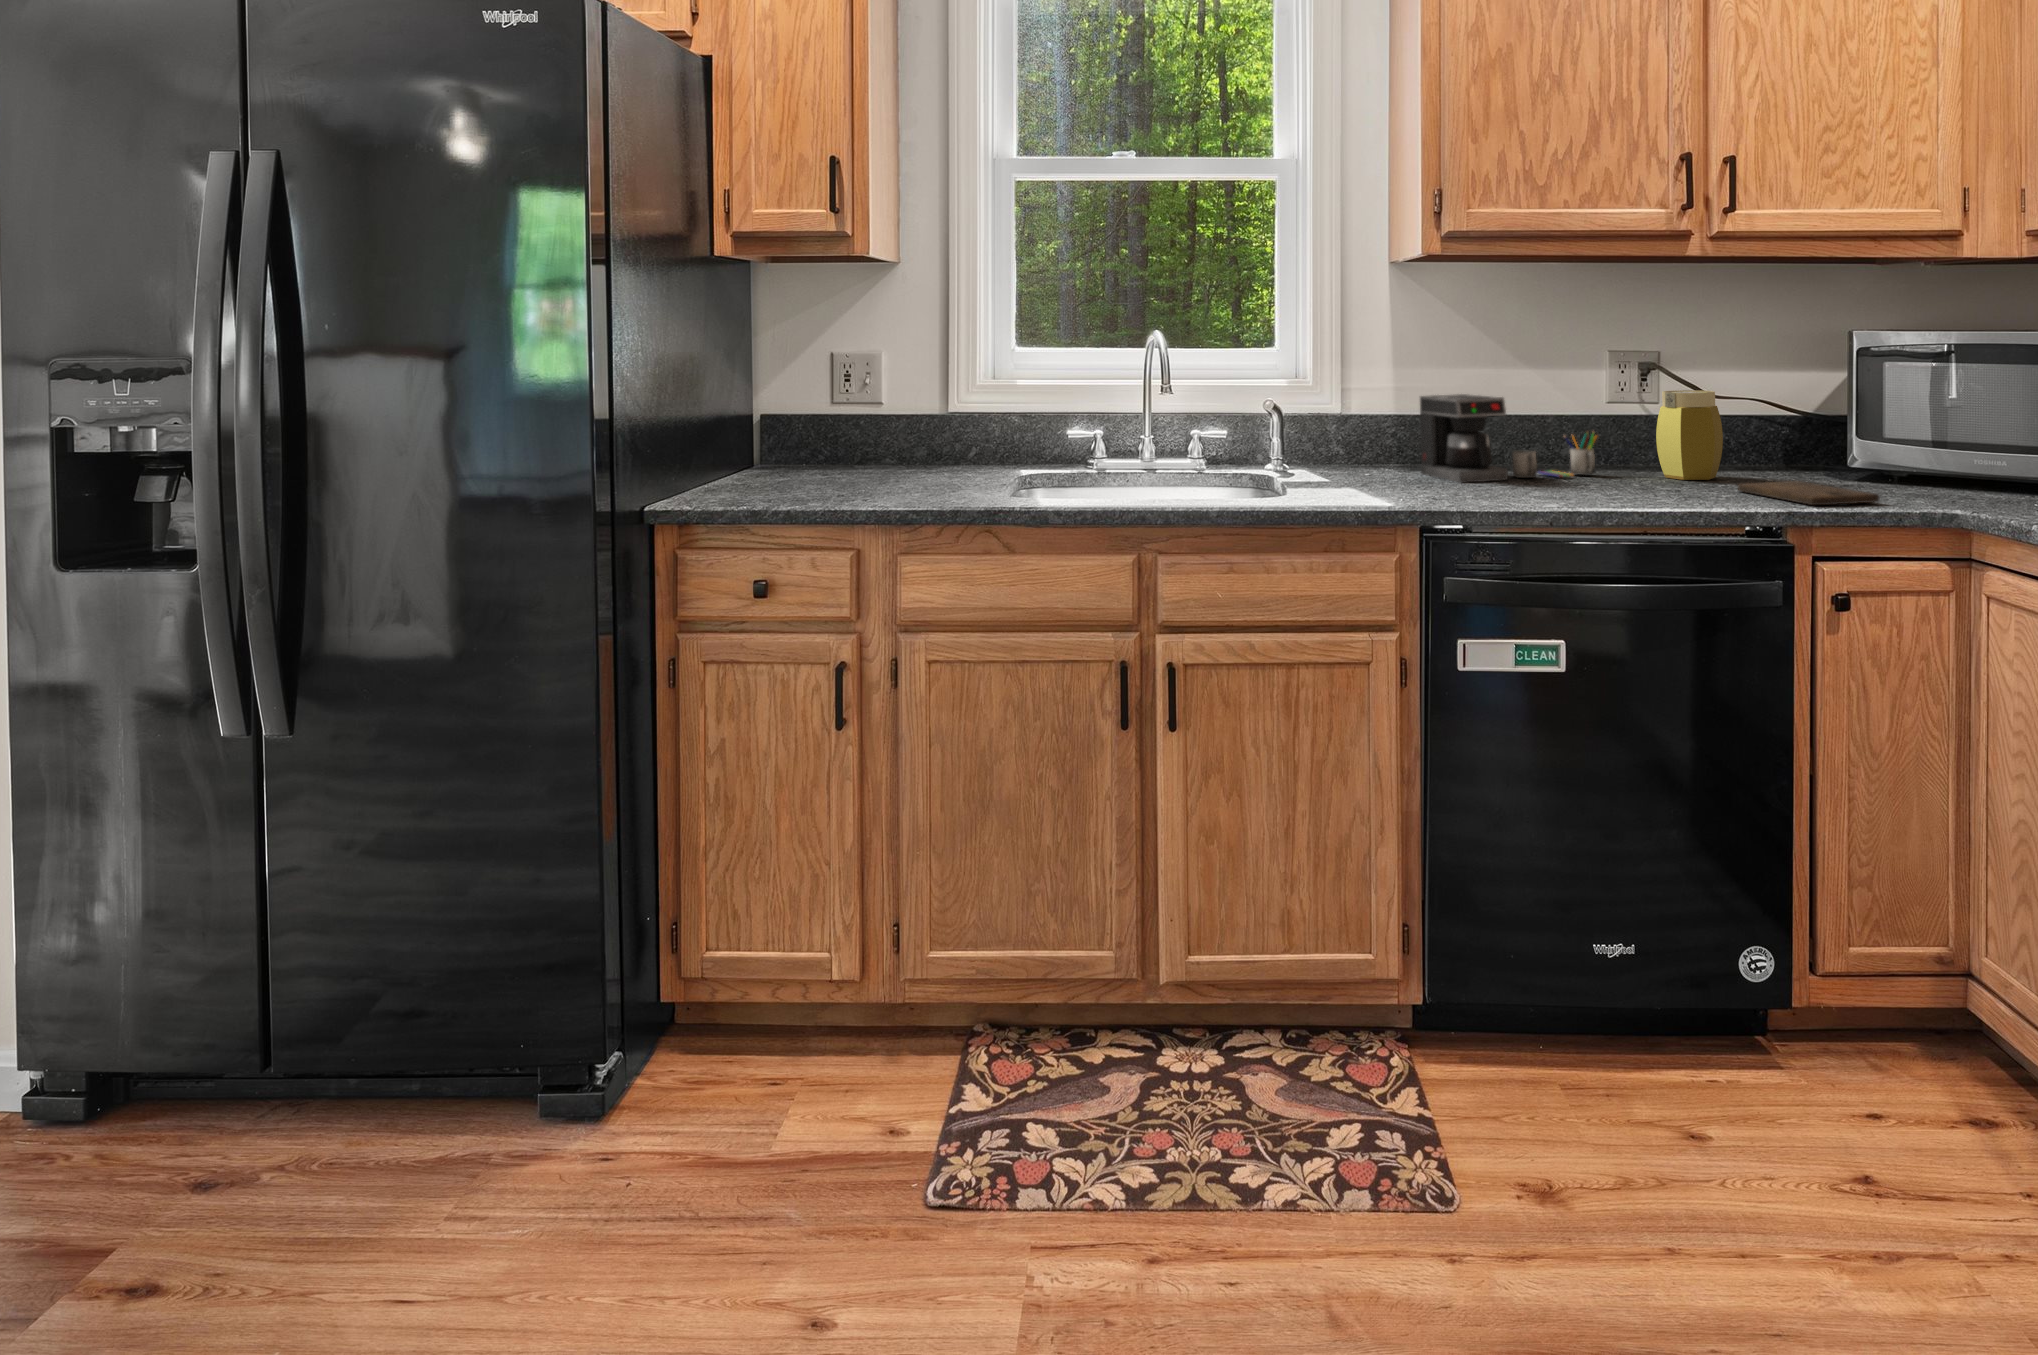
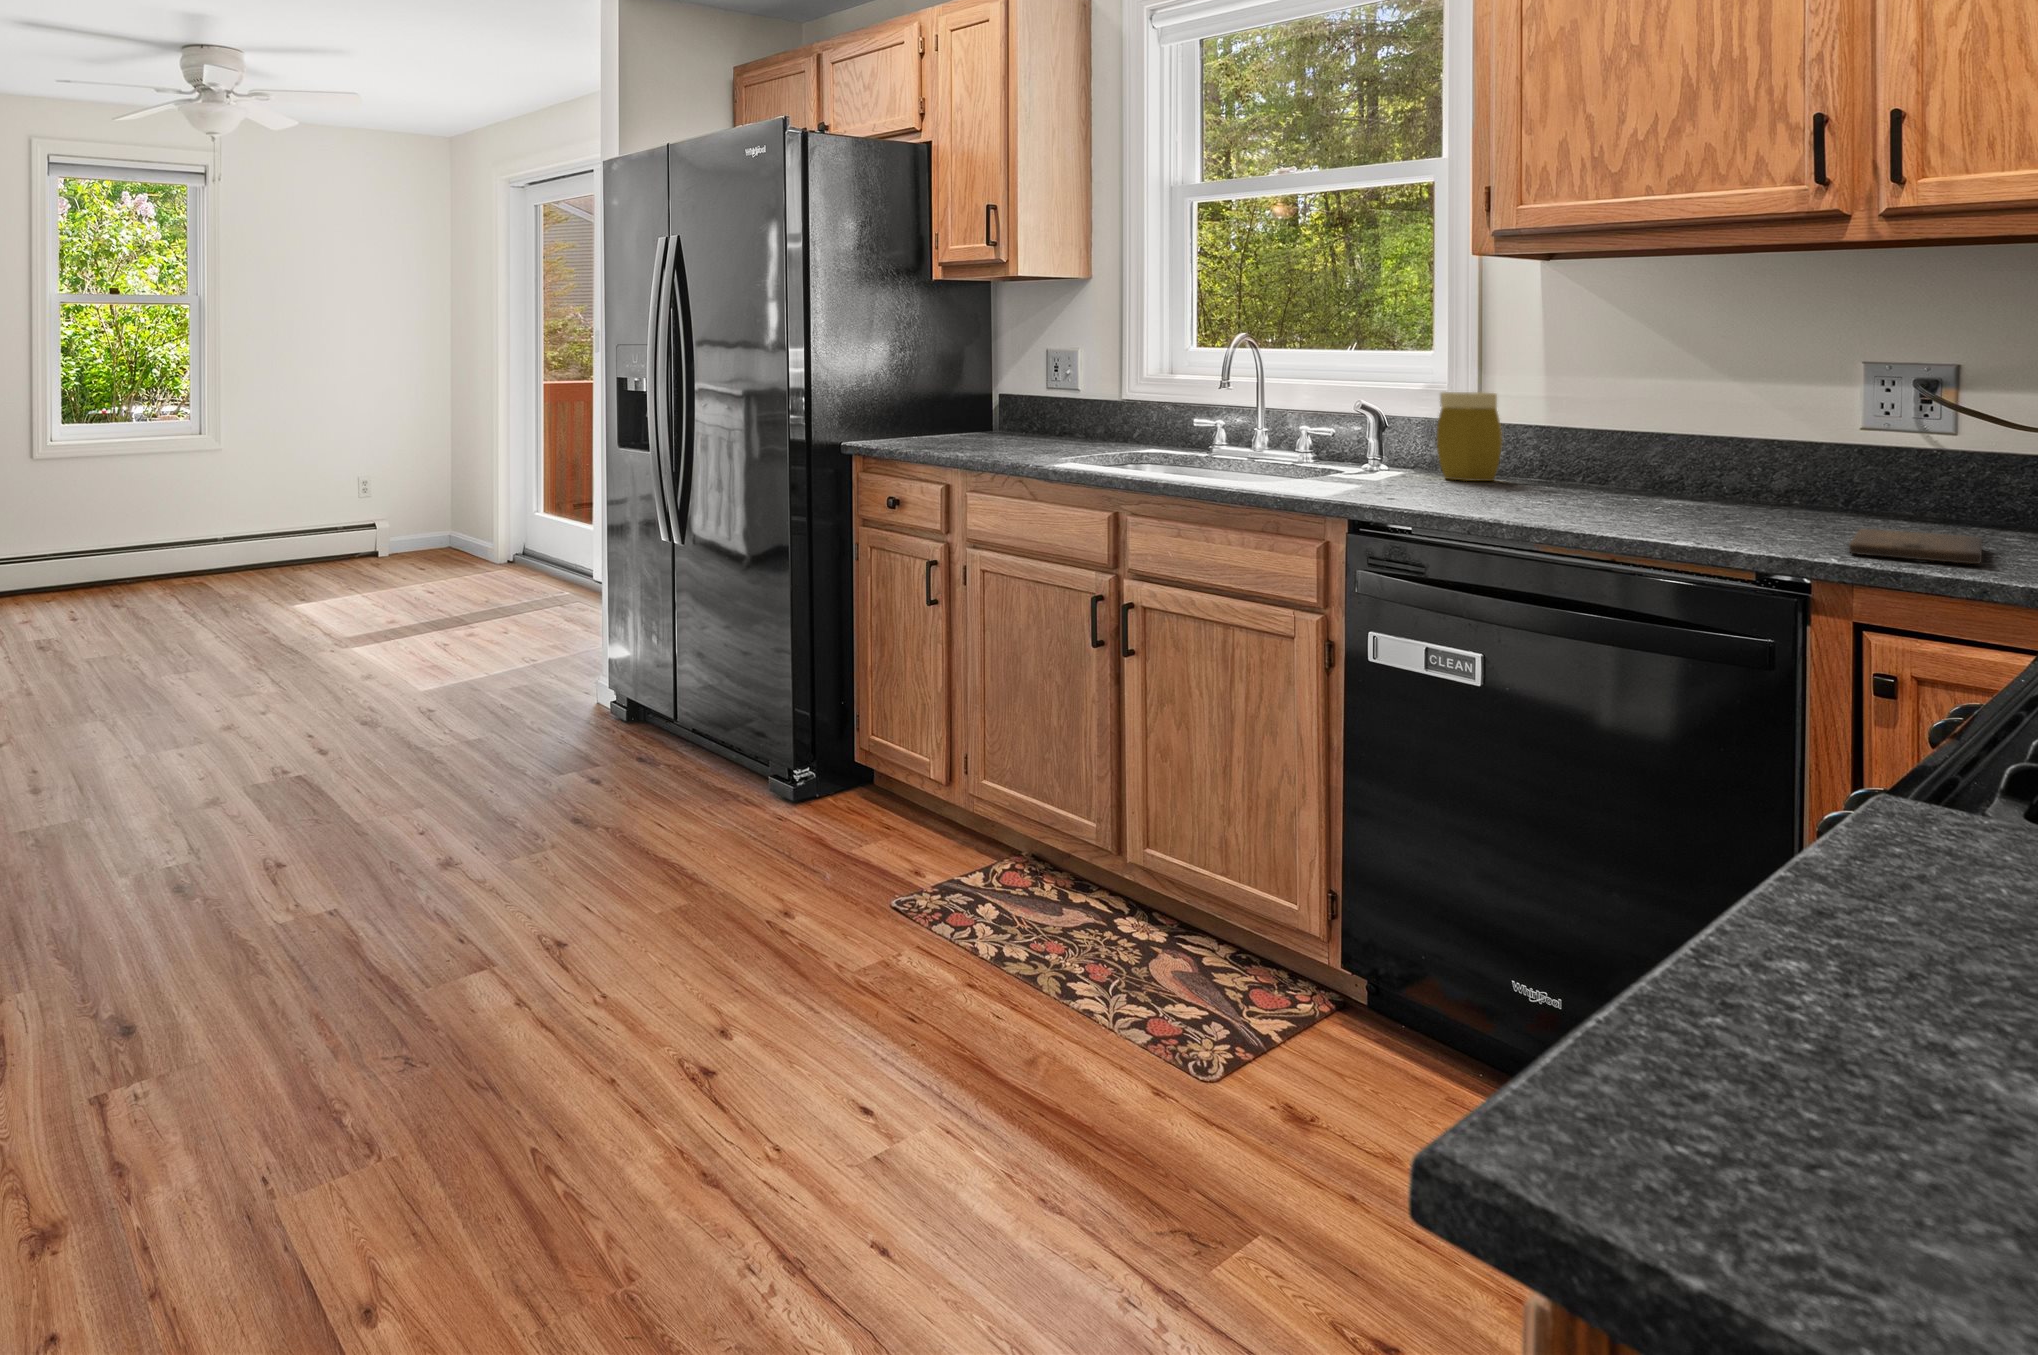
jar: present [1656,390,1723,480] -> present [1437,392,1502,481]
coffee maker: present [1420,394,1597,483] -> none [1547,402,1787,508]

